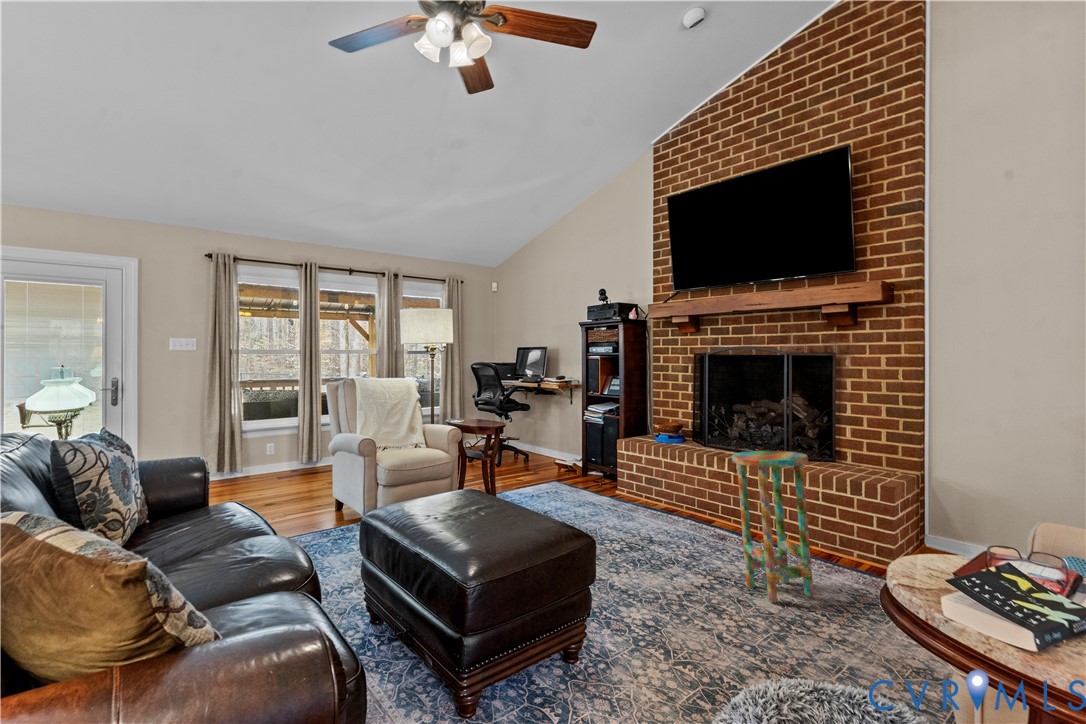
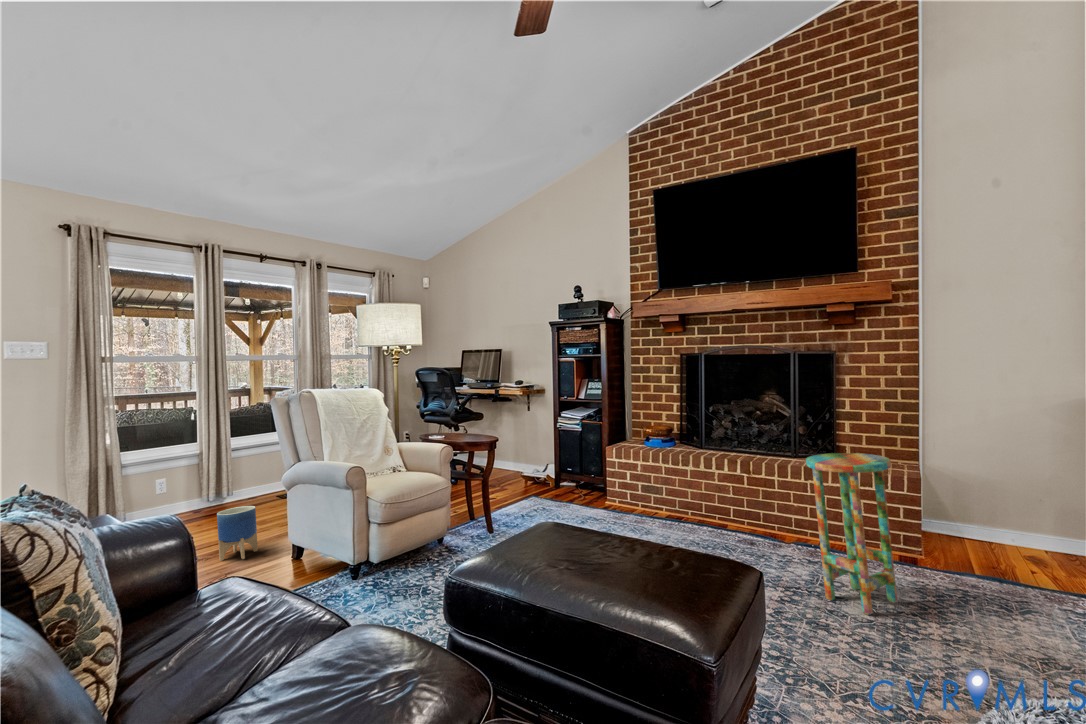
planter: none [292,466,320,505] -> present [217,506,258,561]

